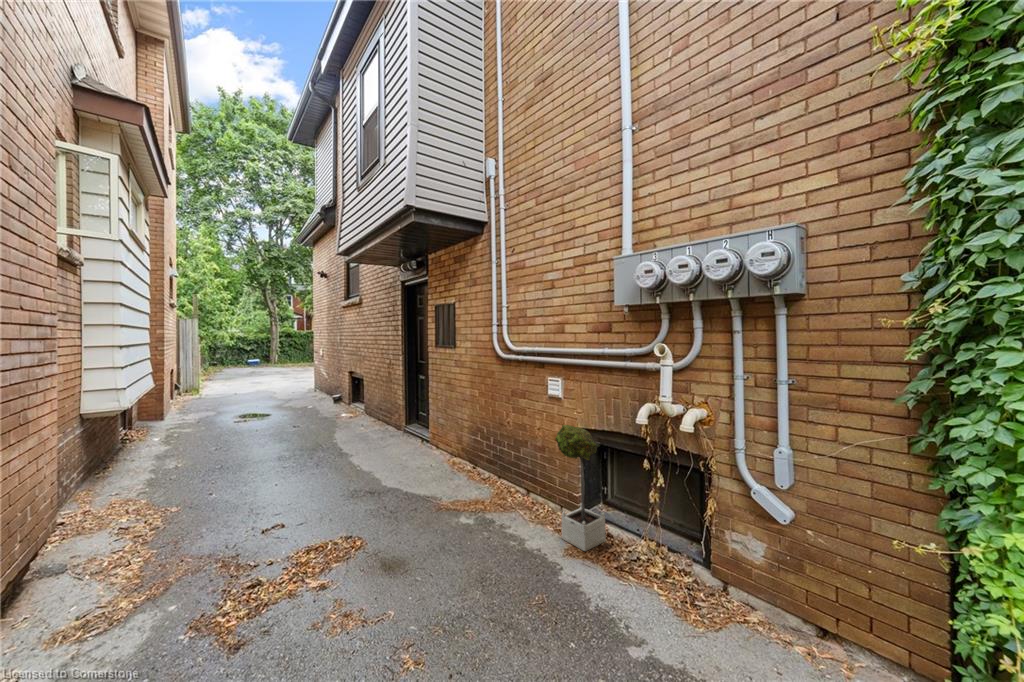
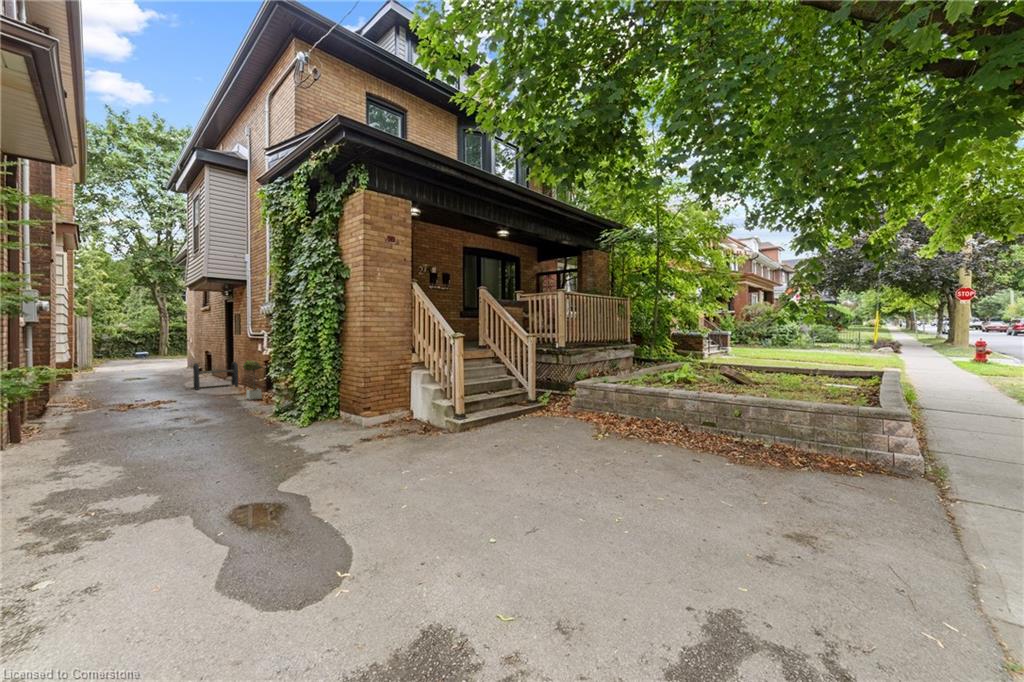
bench: none [368,401,451,469] -> present [193,362,238,390]

